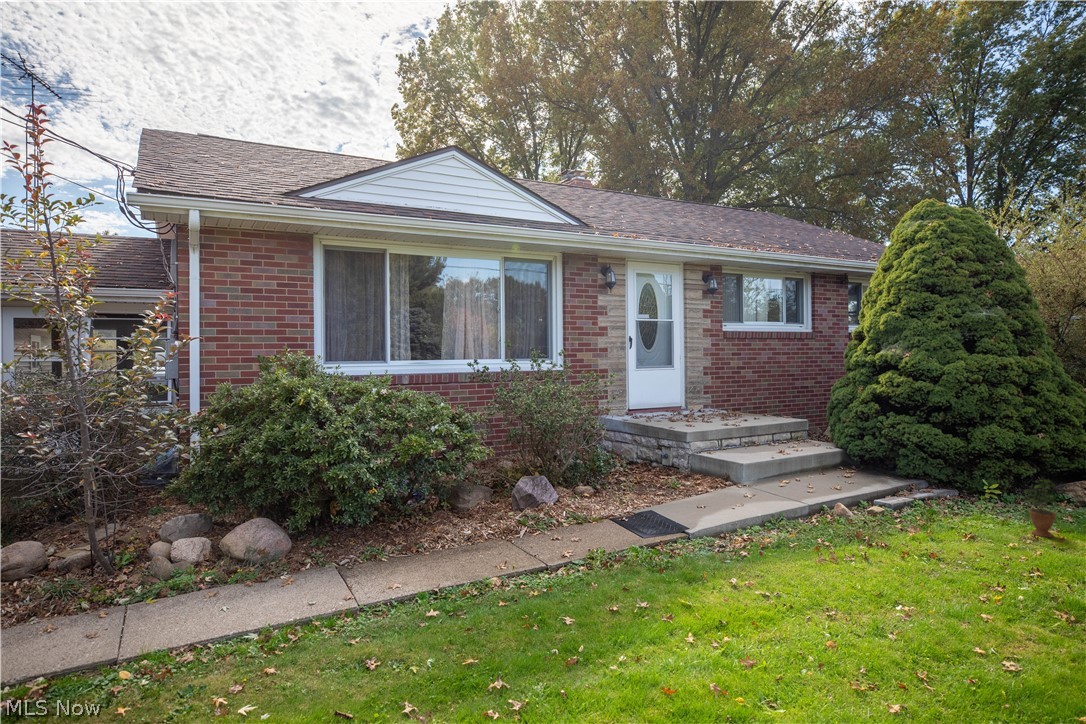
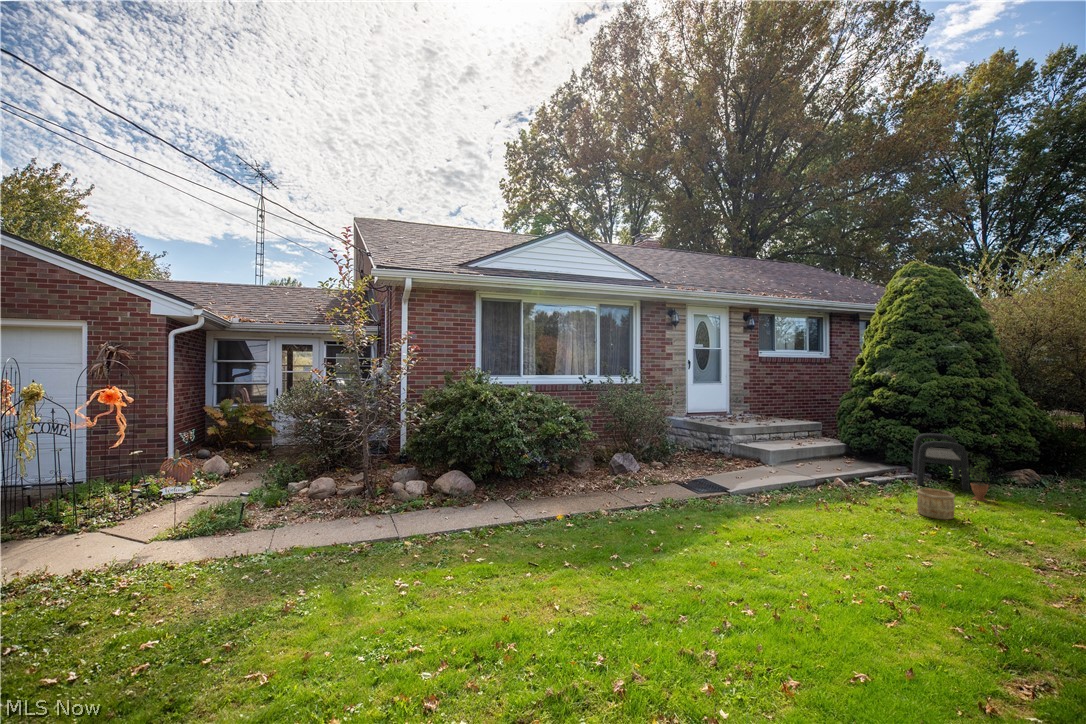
bench: none [934,434,1020,518] -> present [912,433,970,490]
wooden bucket: none [970,528,1031,580] -> present [917,488,955,520]

